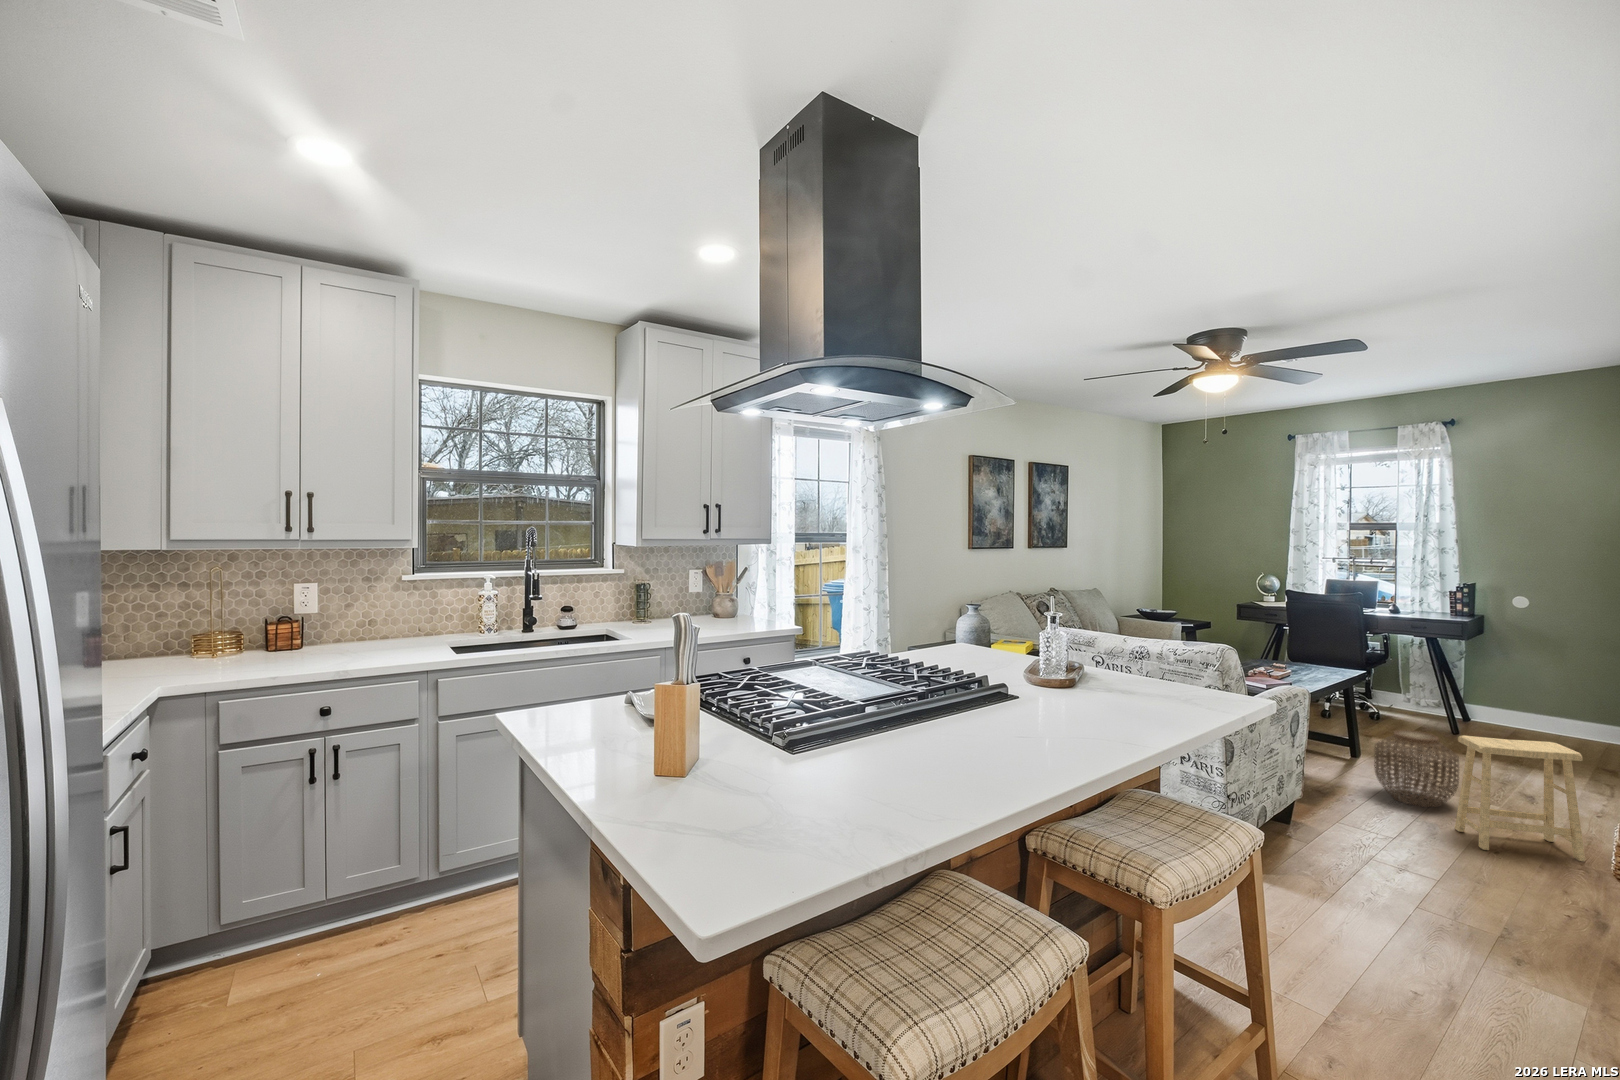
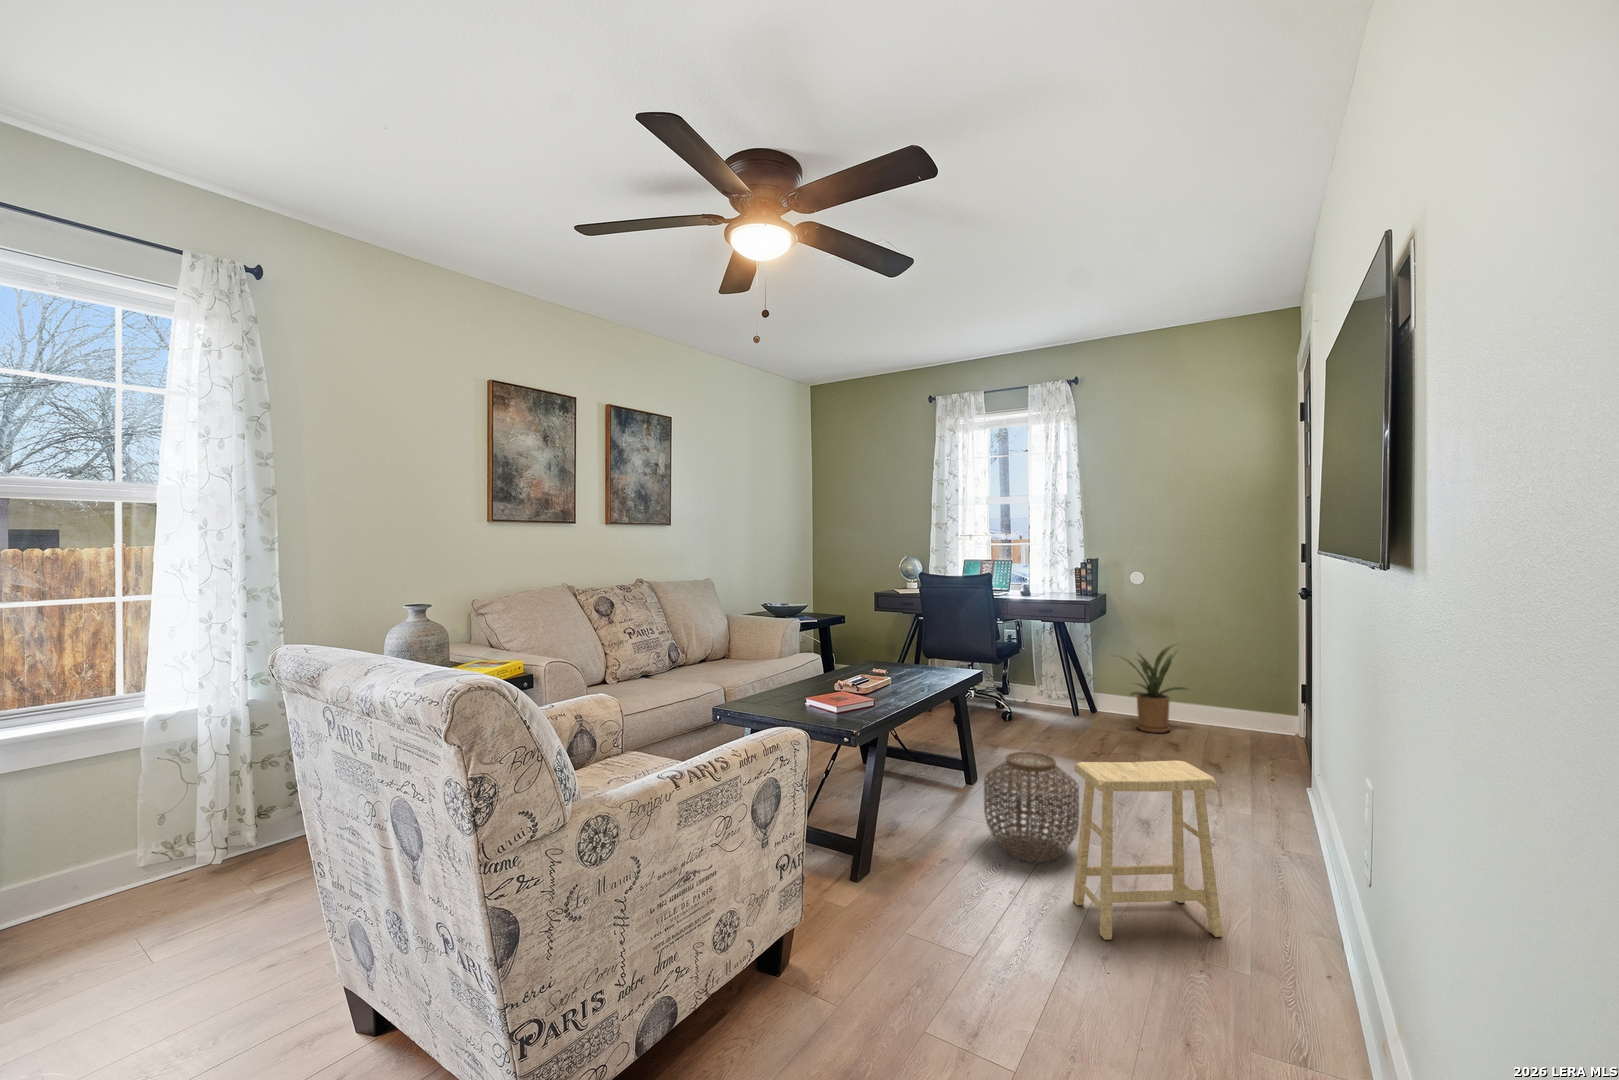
house plant: none [1484,662,1583,740] -> present [1122,644,1187,733]

